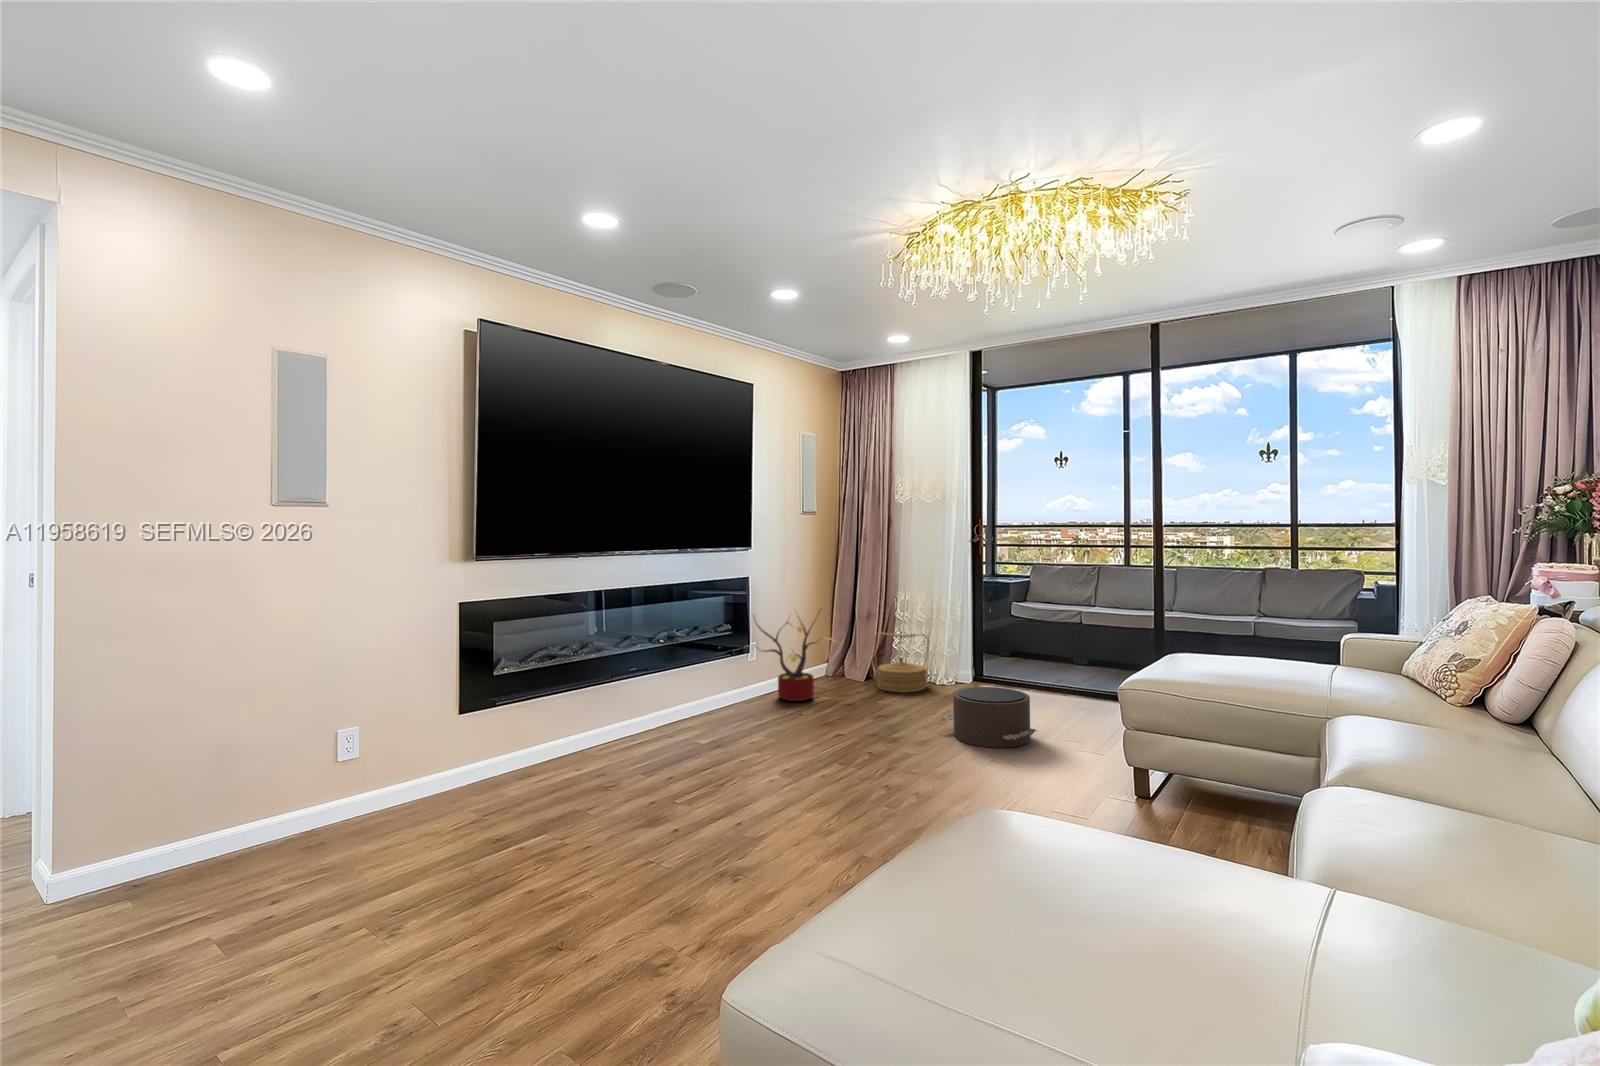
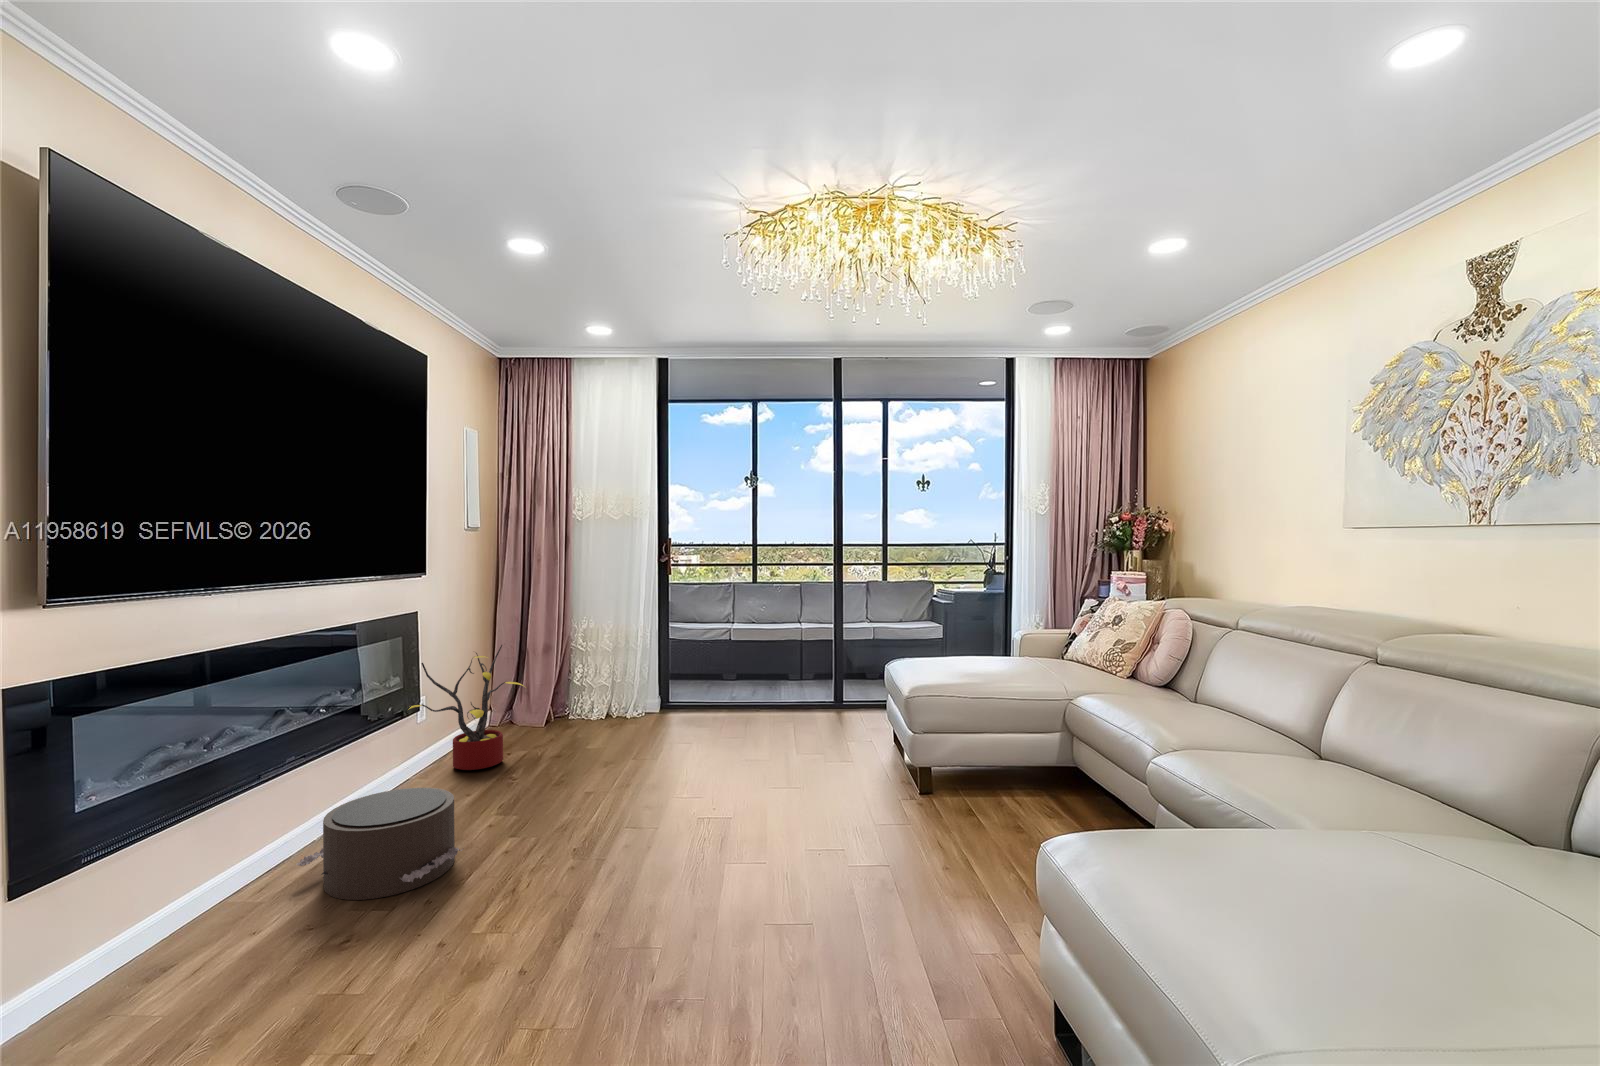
woven basket: present [874,632,929,692] -> none [559,664,625,735]
pouf: present [938,687,1037,748] -> present [296,788,463,900]

